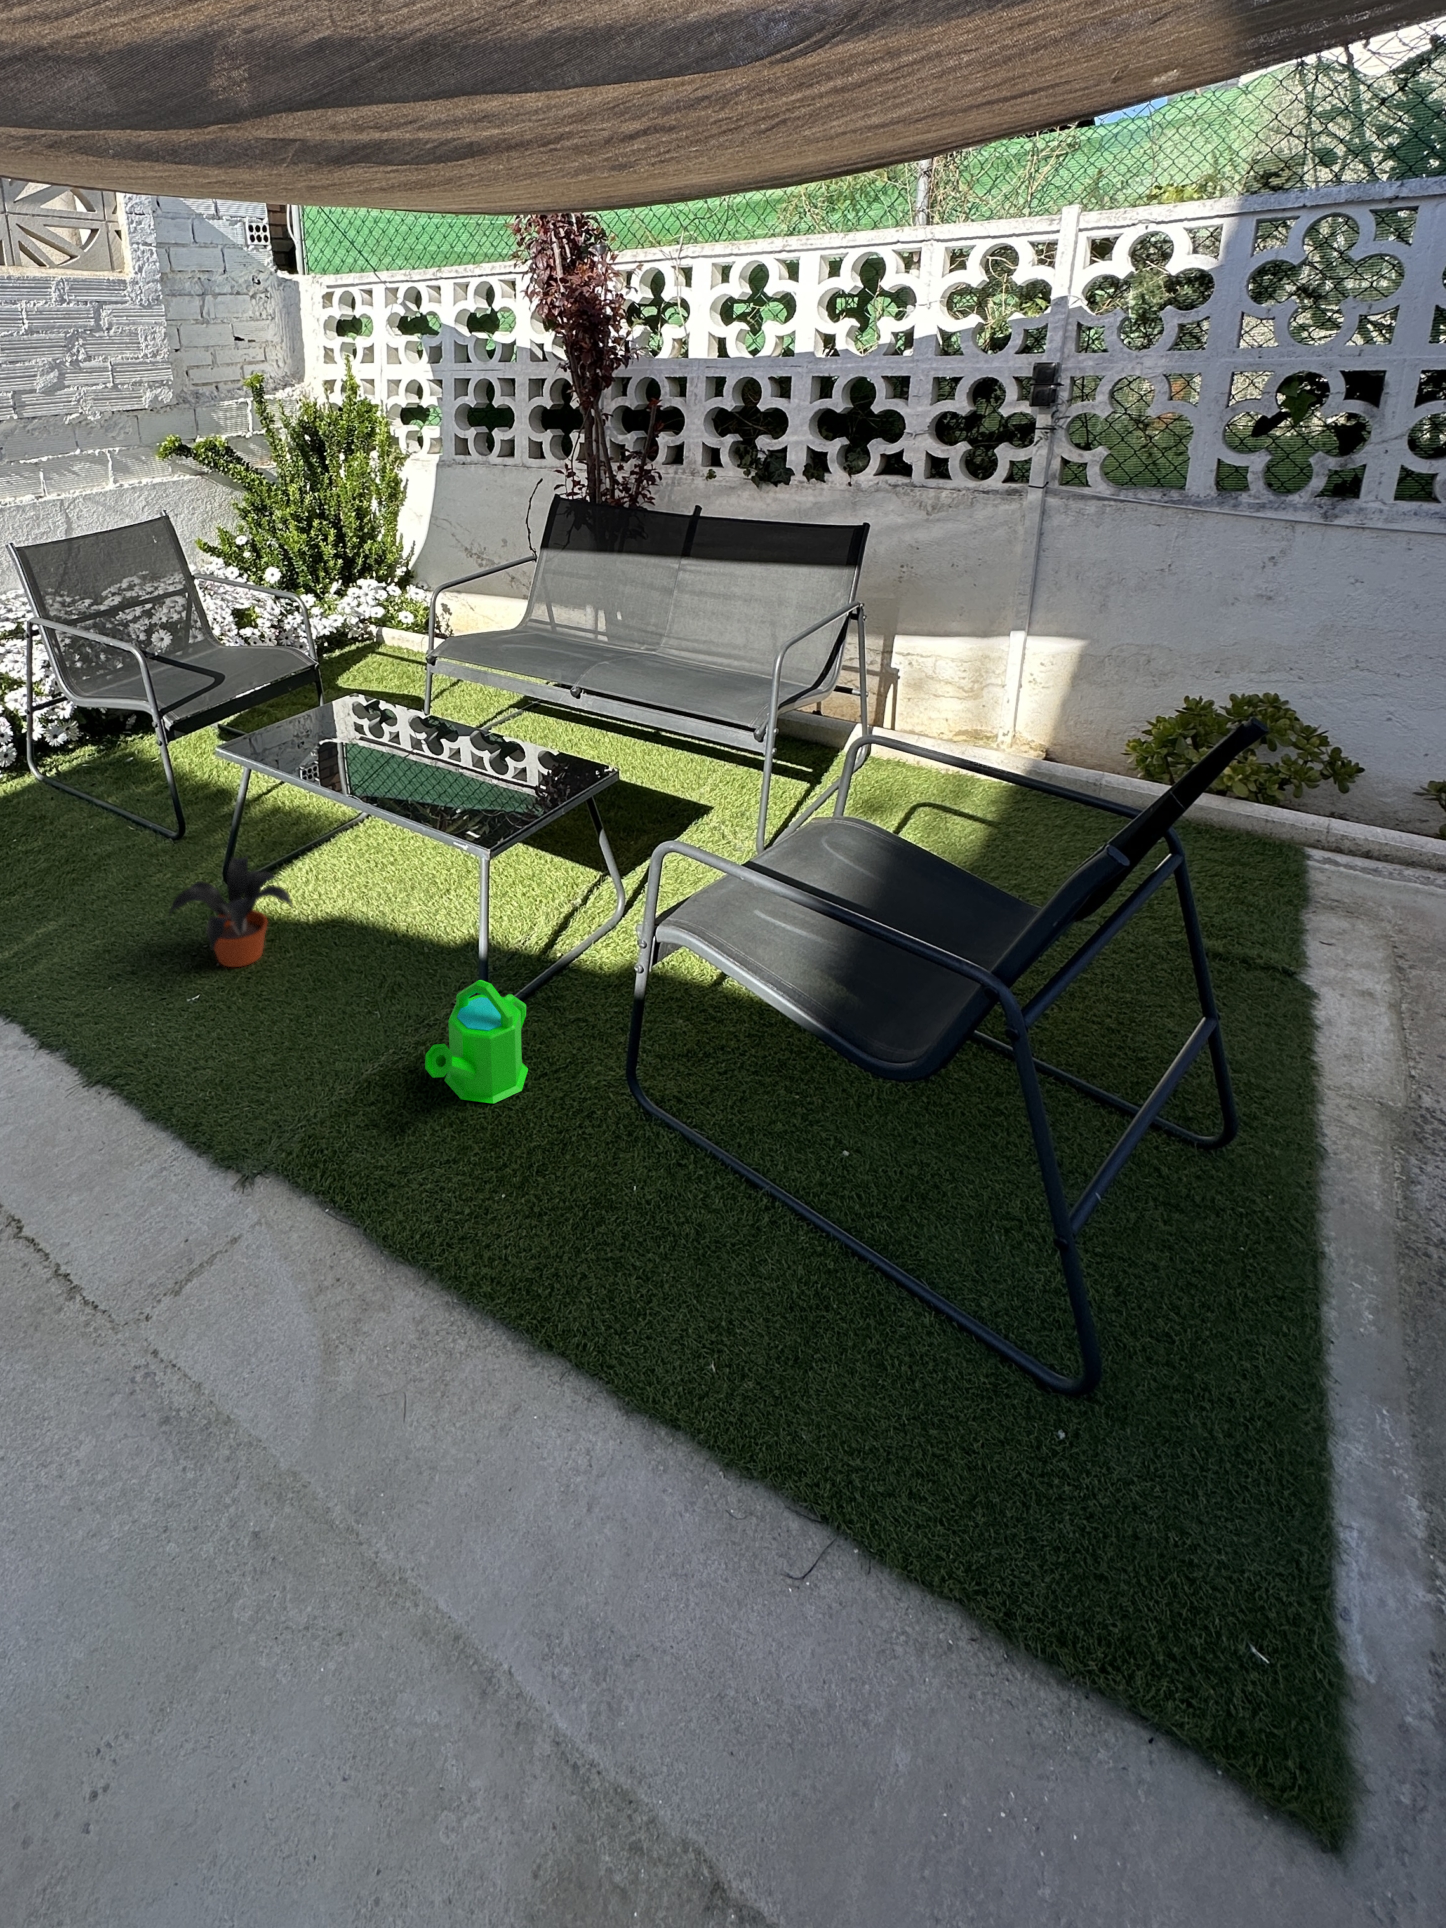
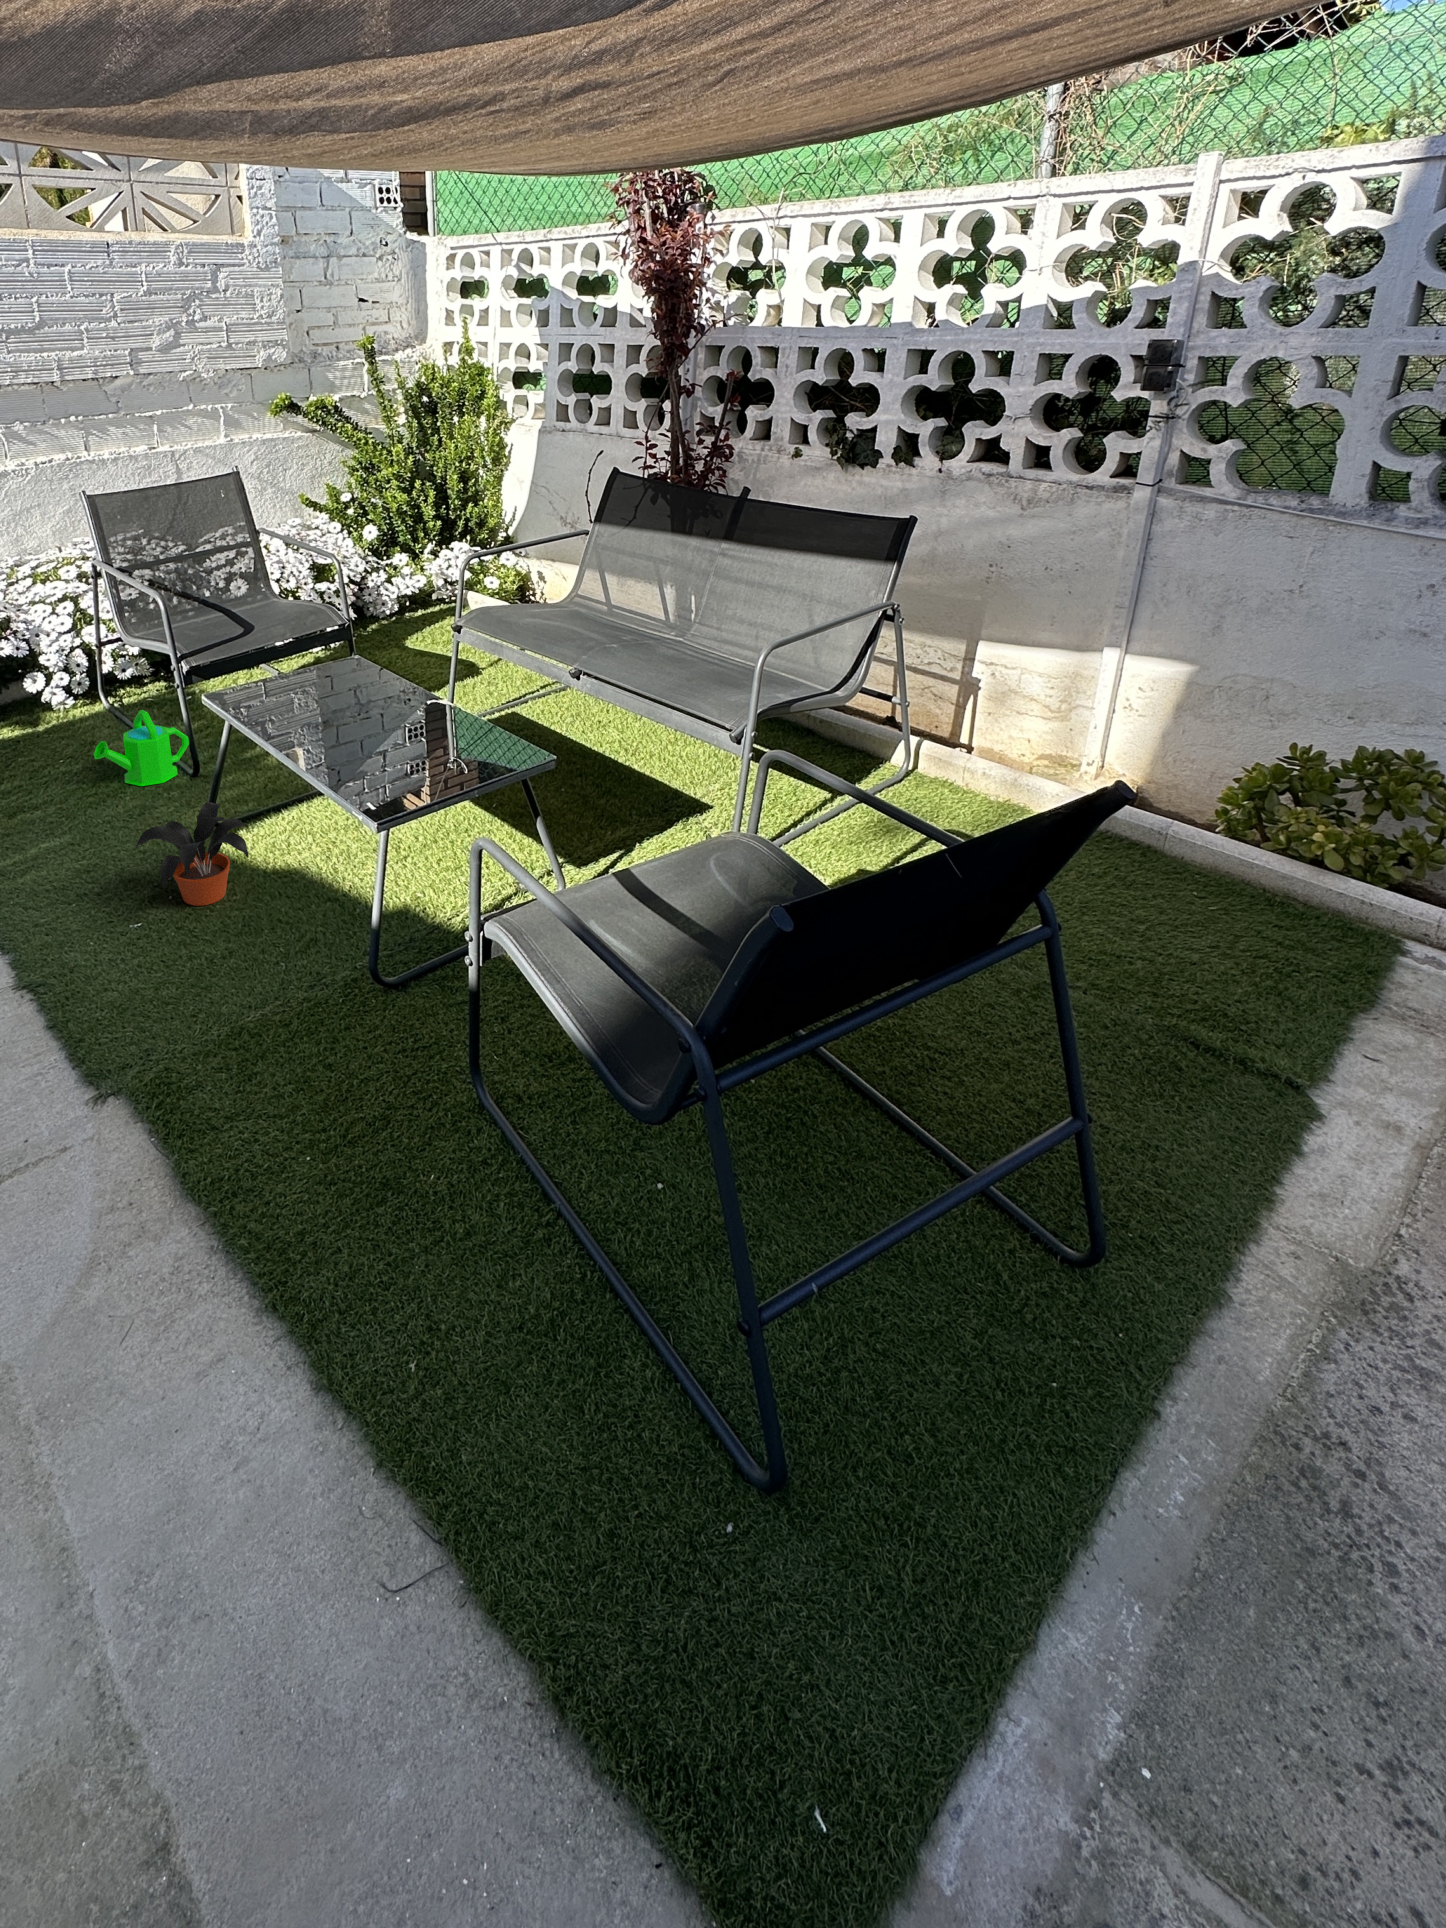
watering can: present [425,980,528,1104] -> present [93,710,189,786]

